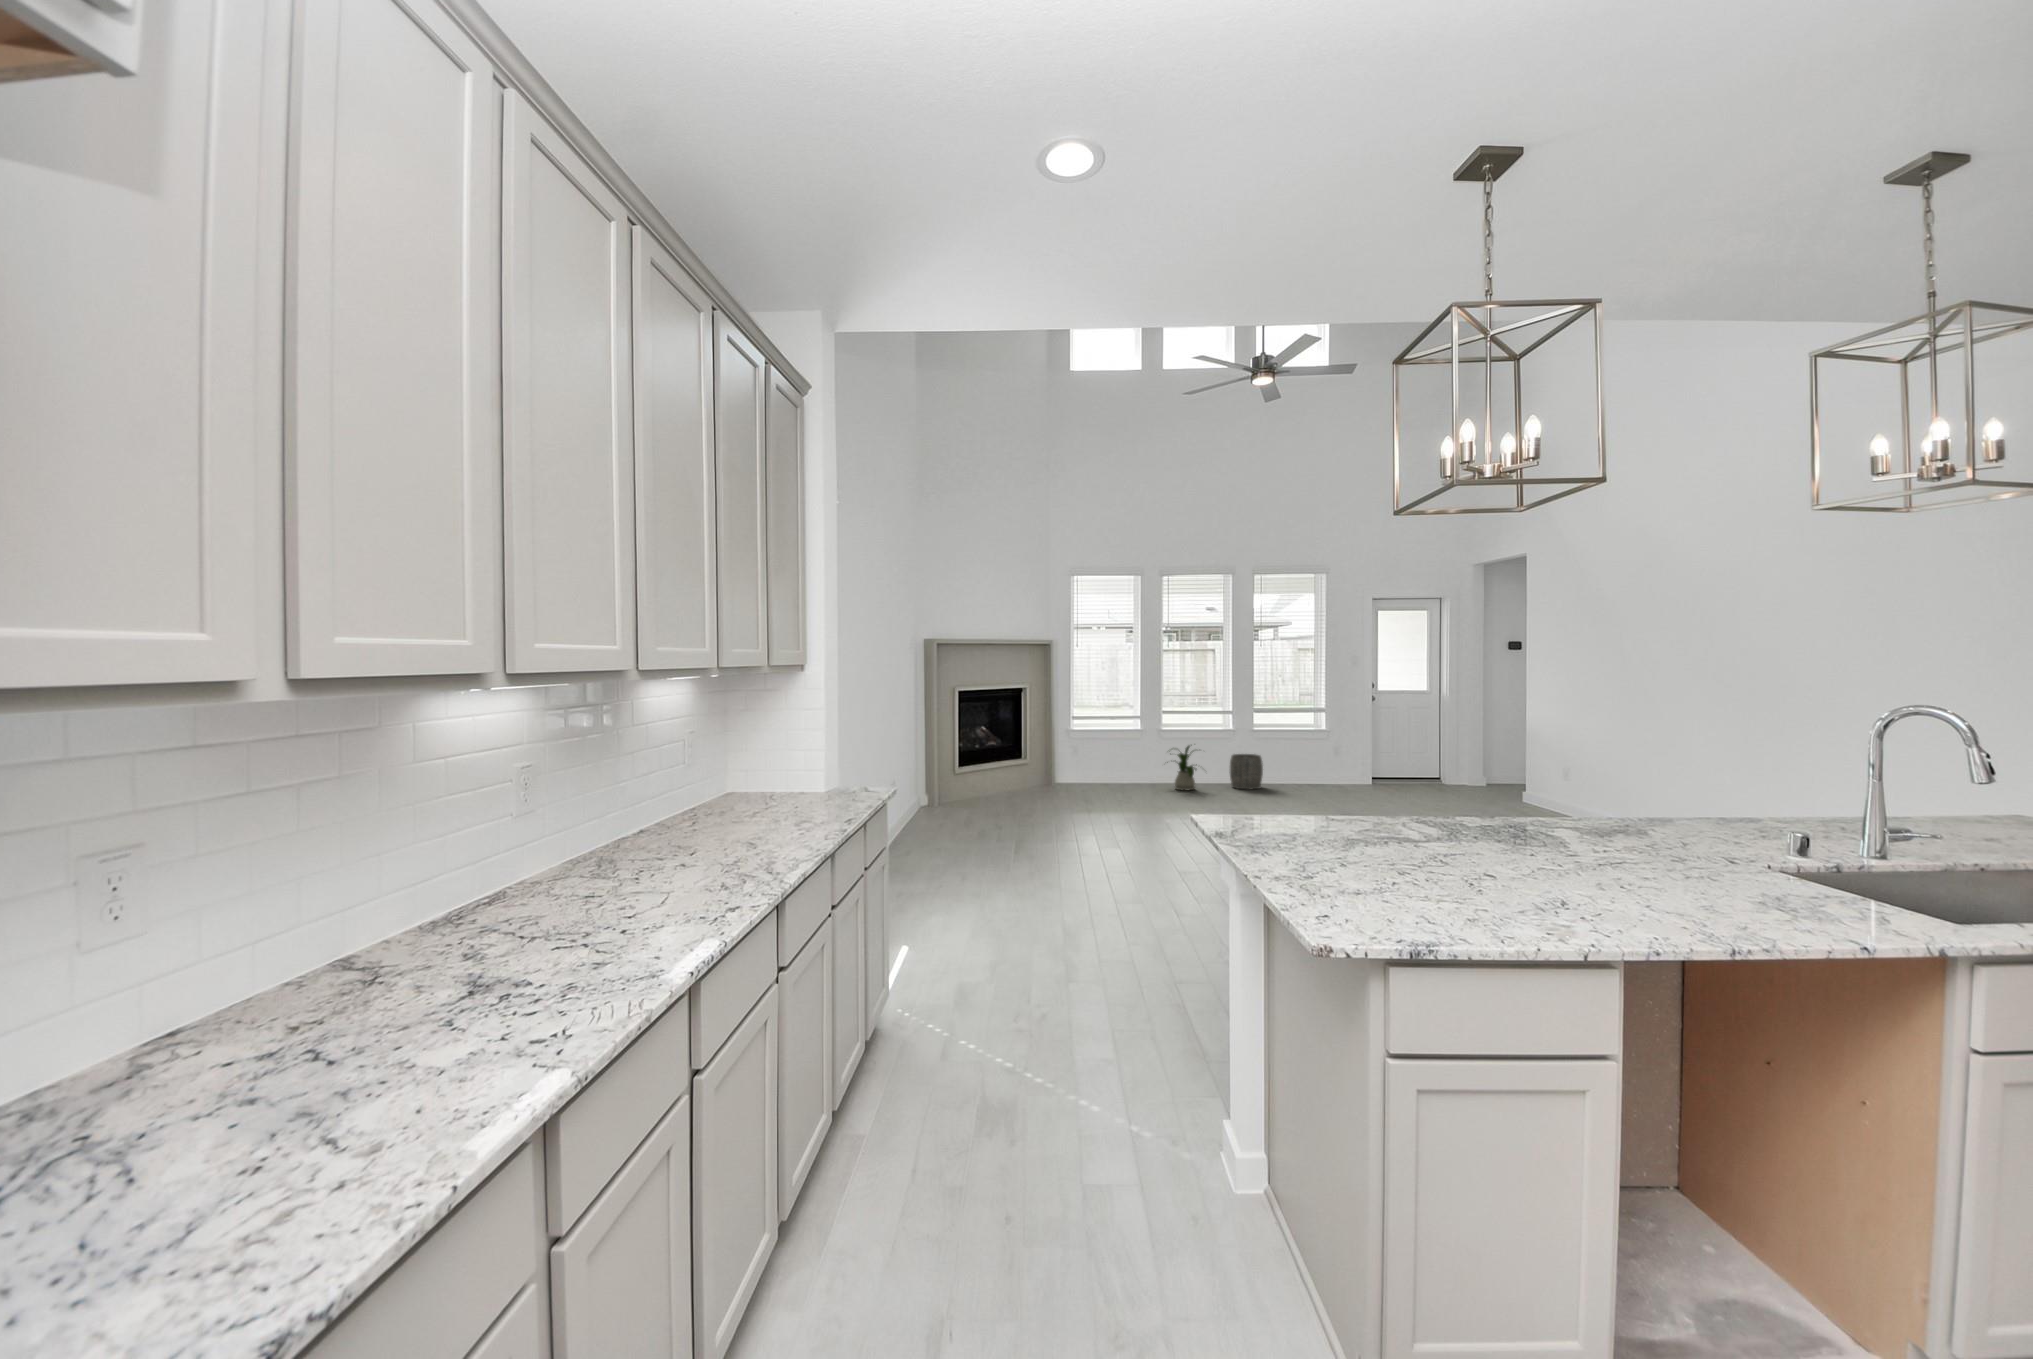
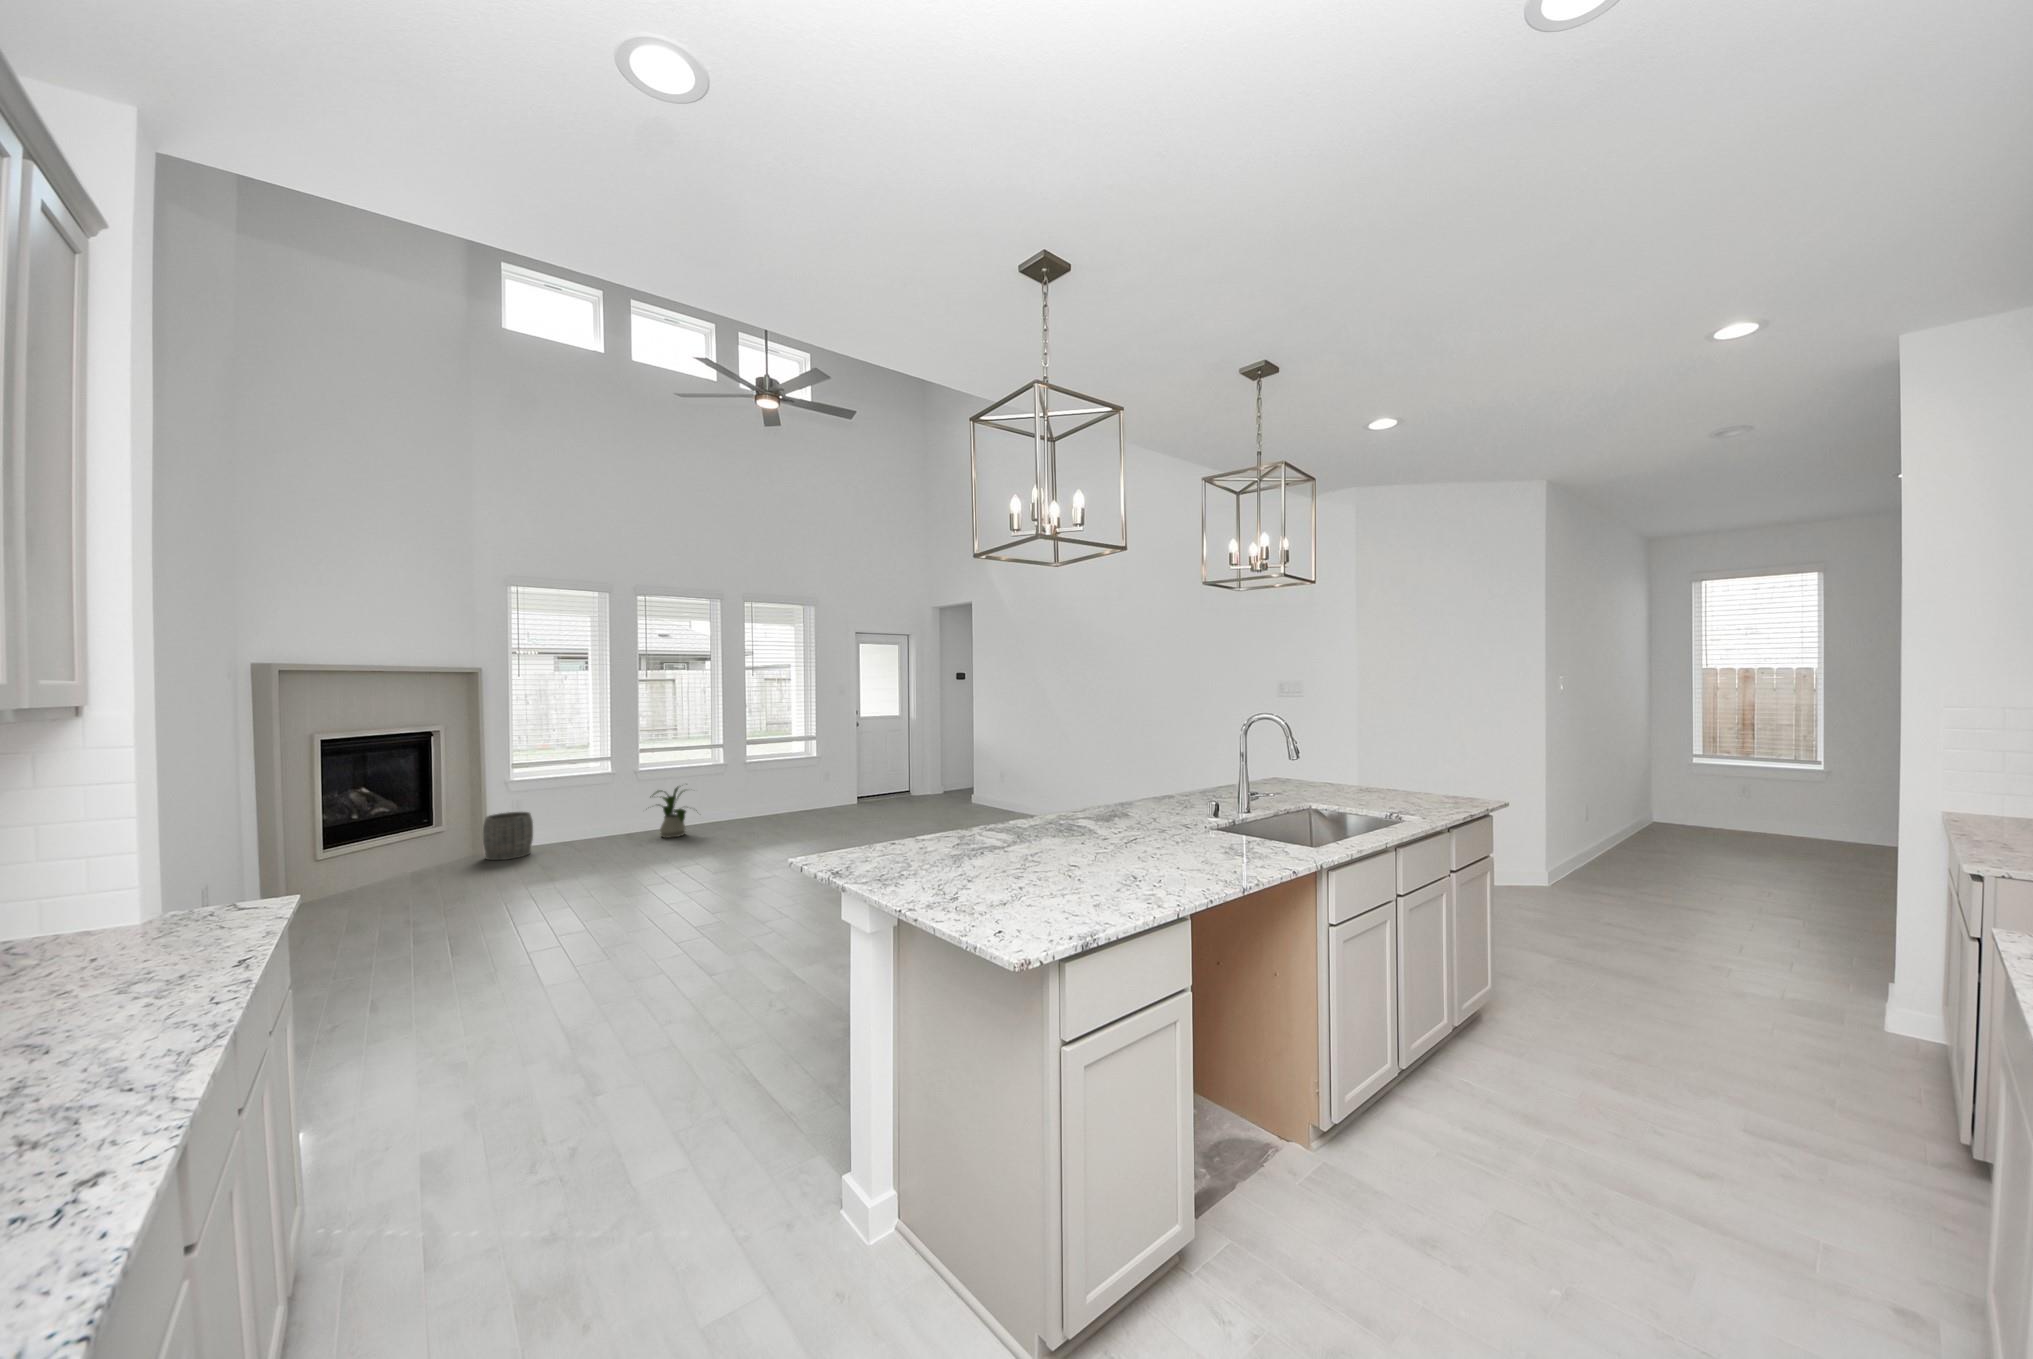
woven basket: present [1230,754,1263,790] -> present [483,812,533,860]

